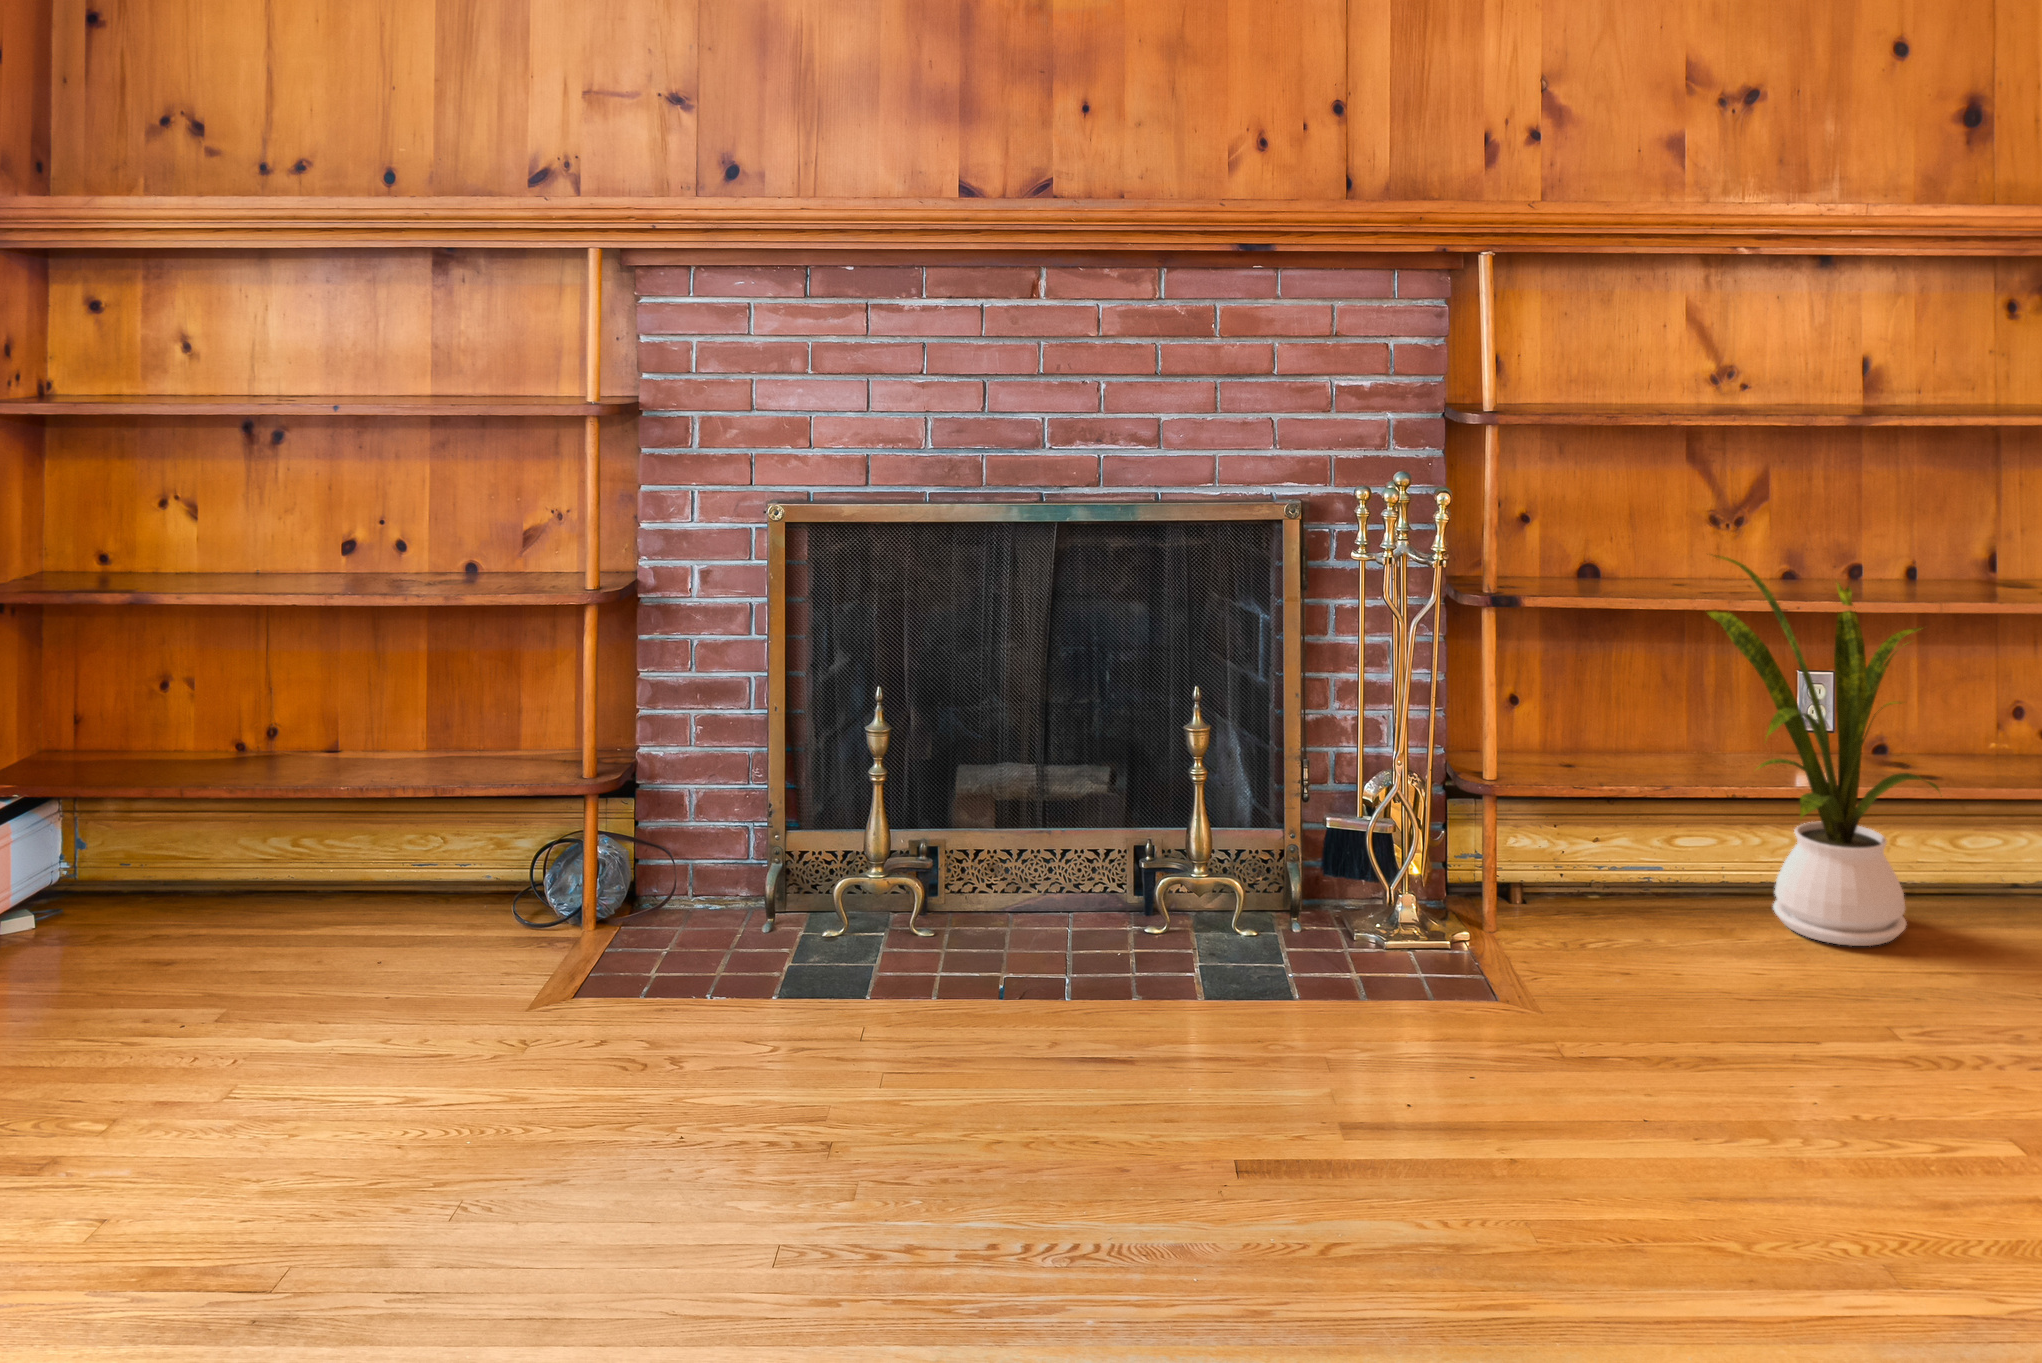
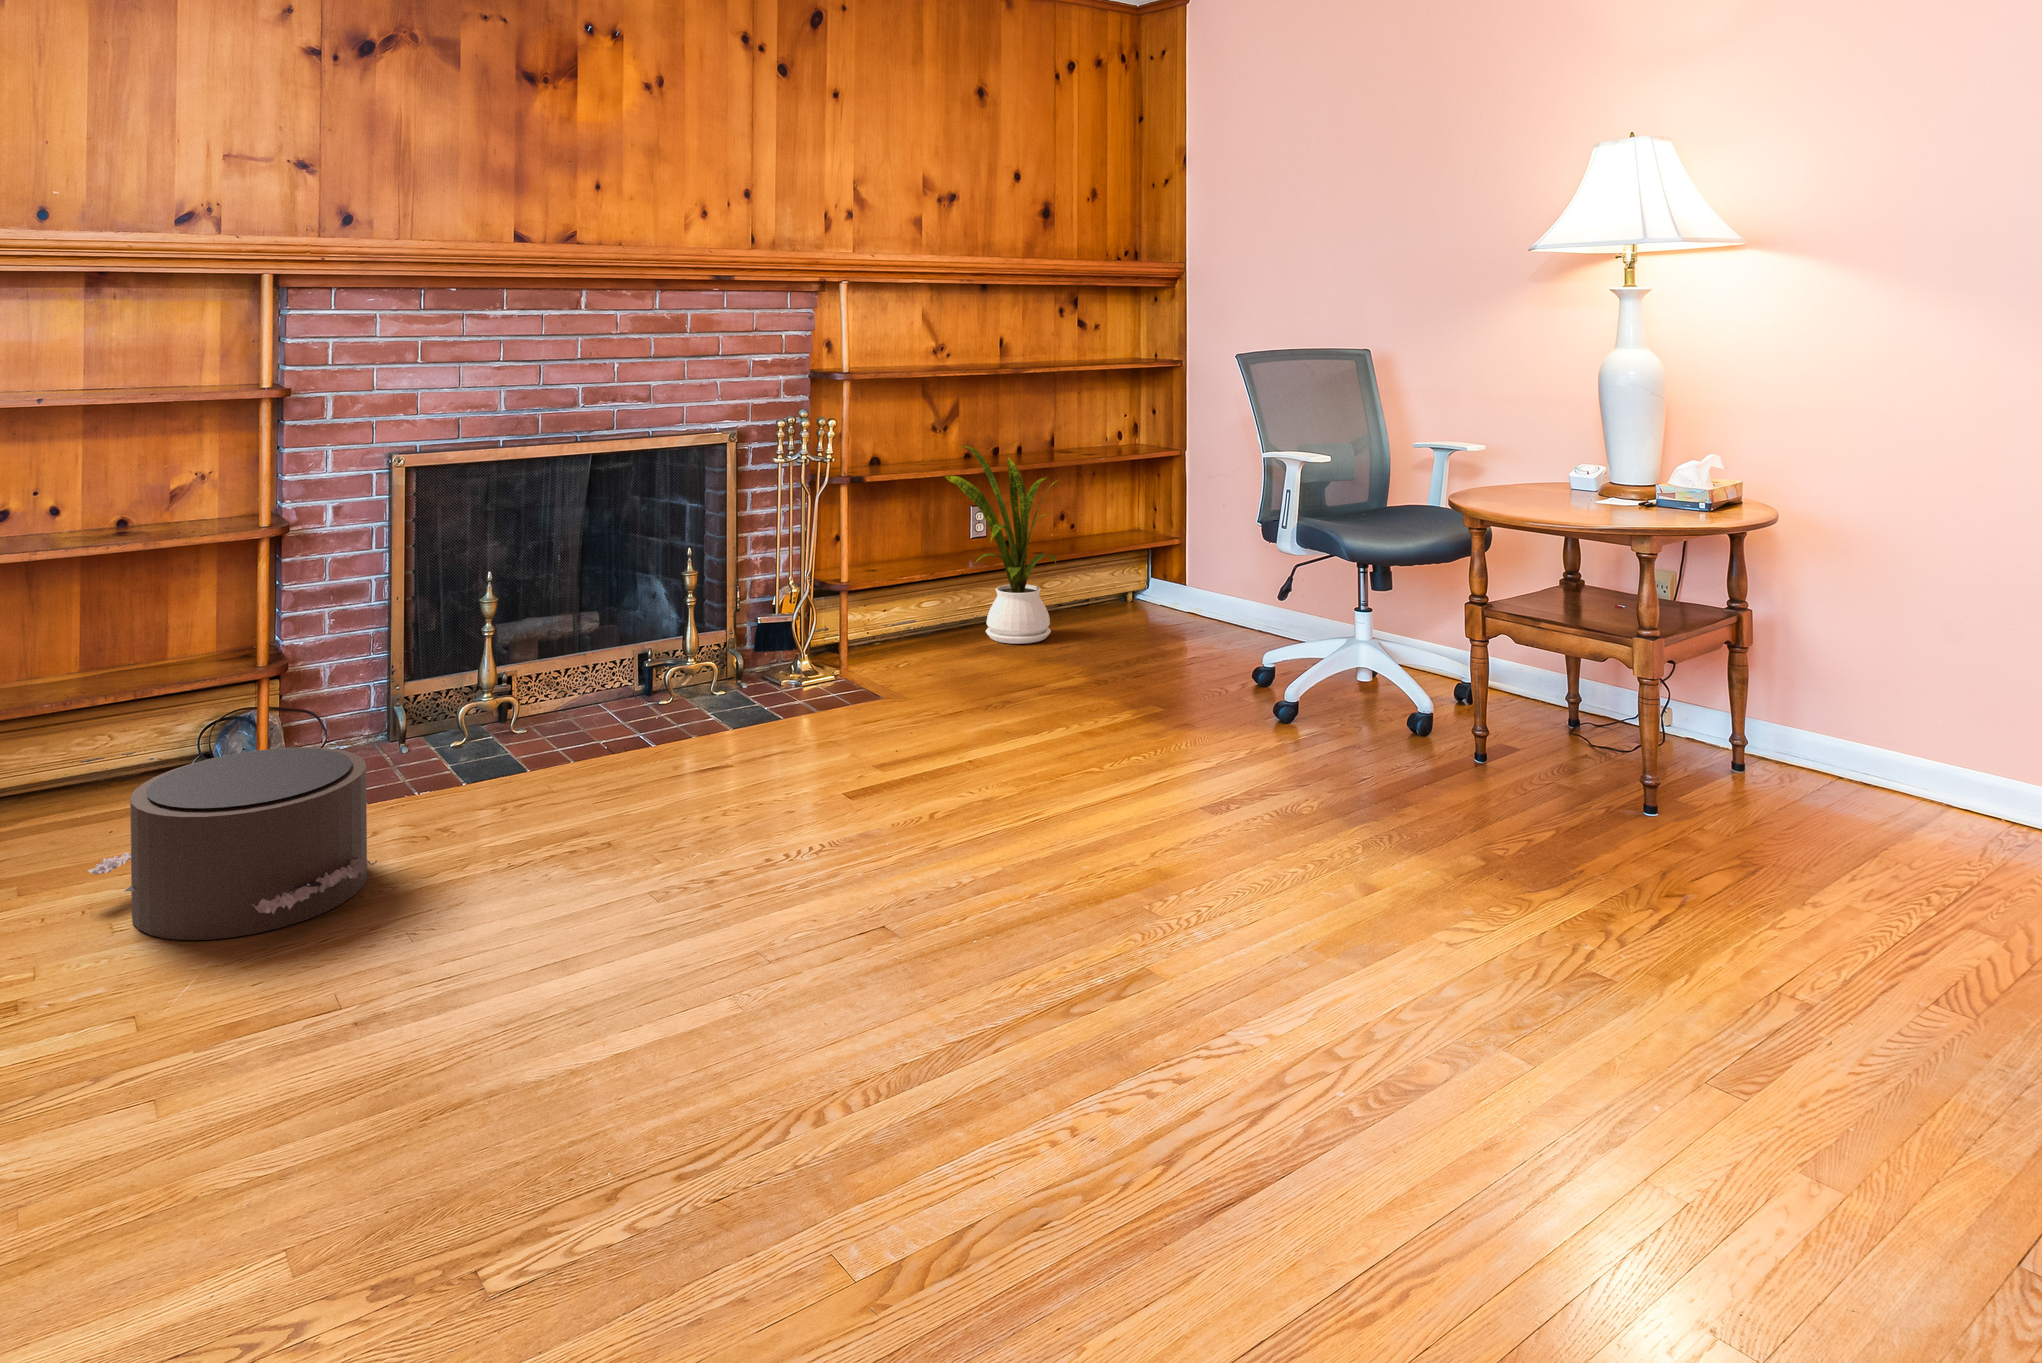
pouf: none [143,915,460,1199] -> present [88,747,377,940]

